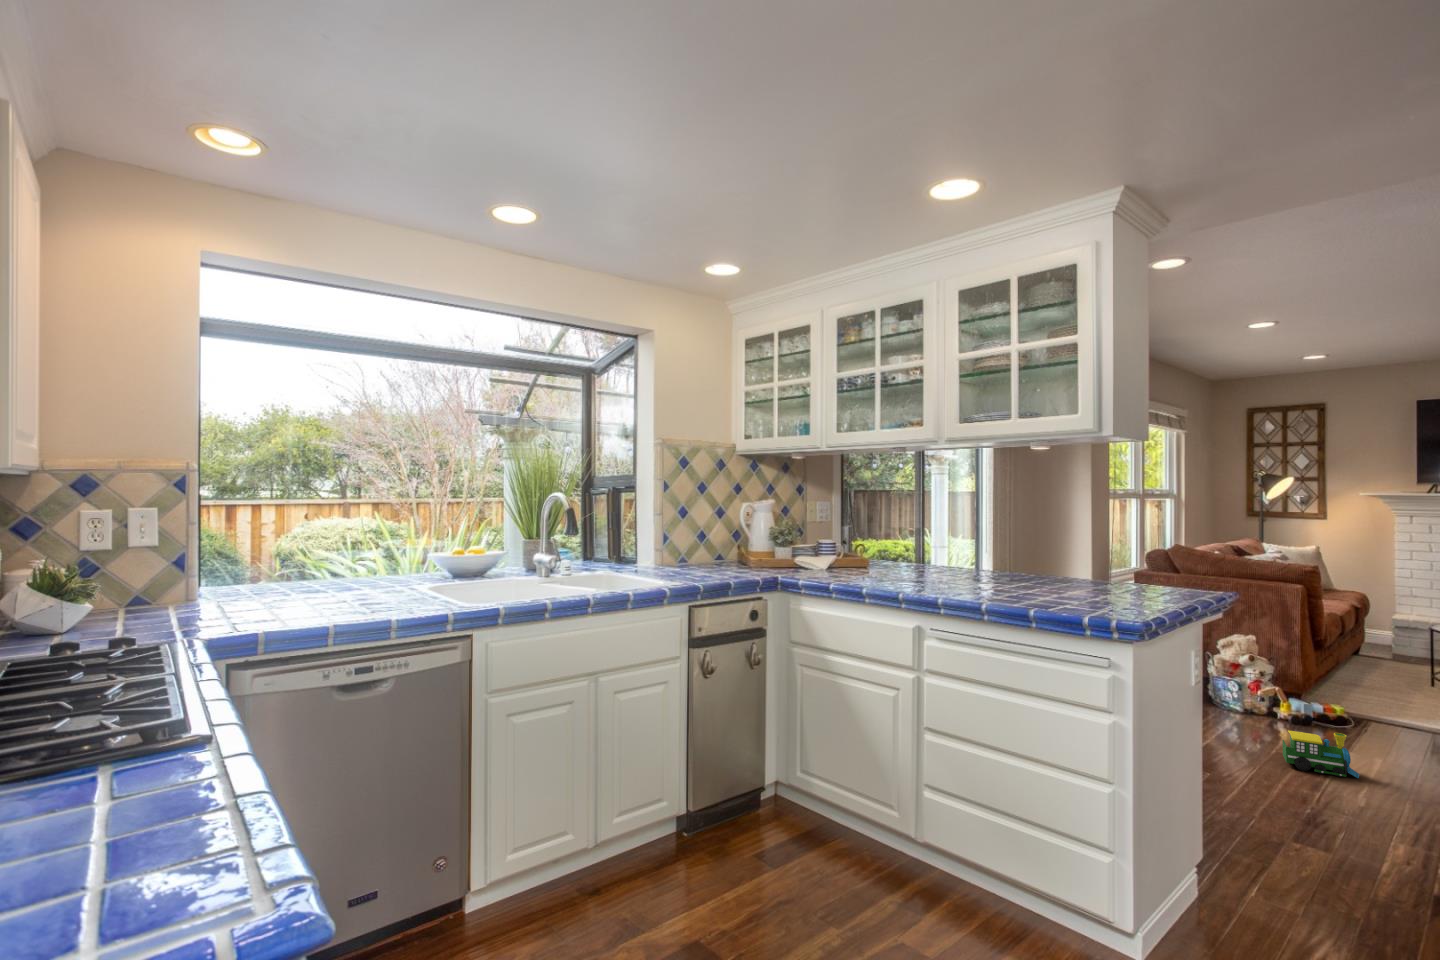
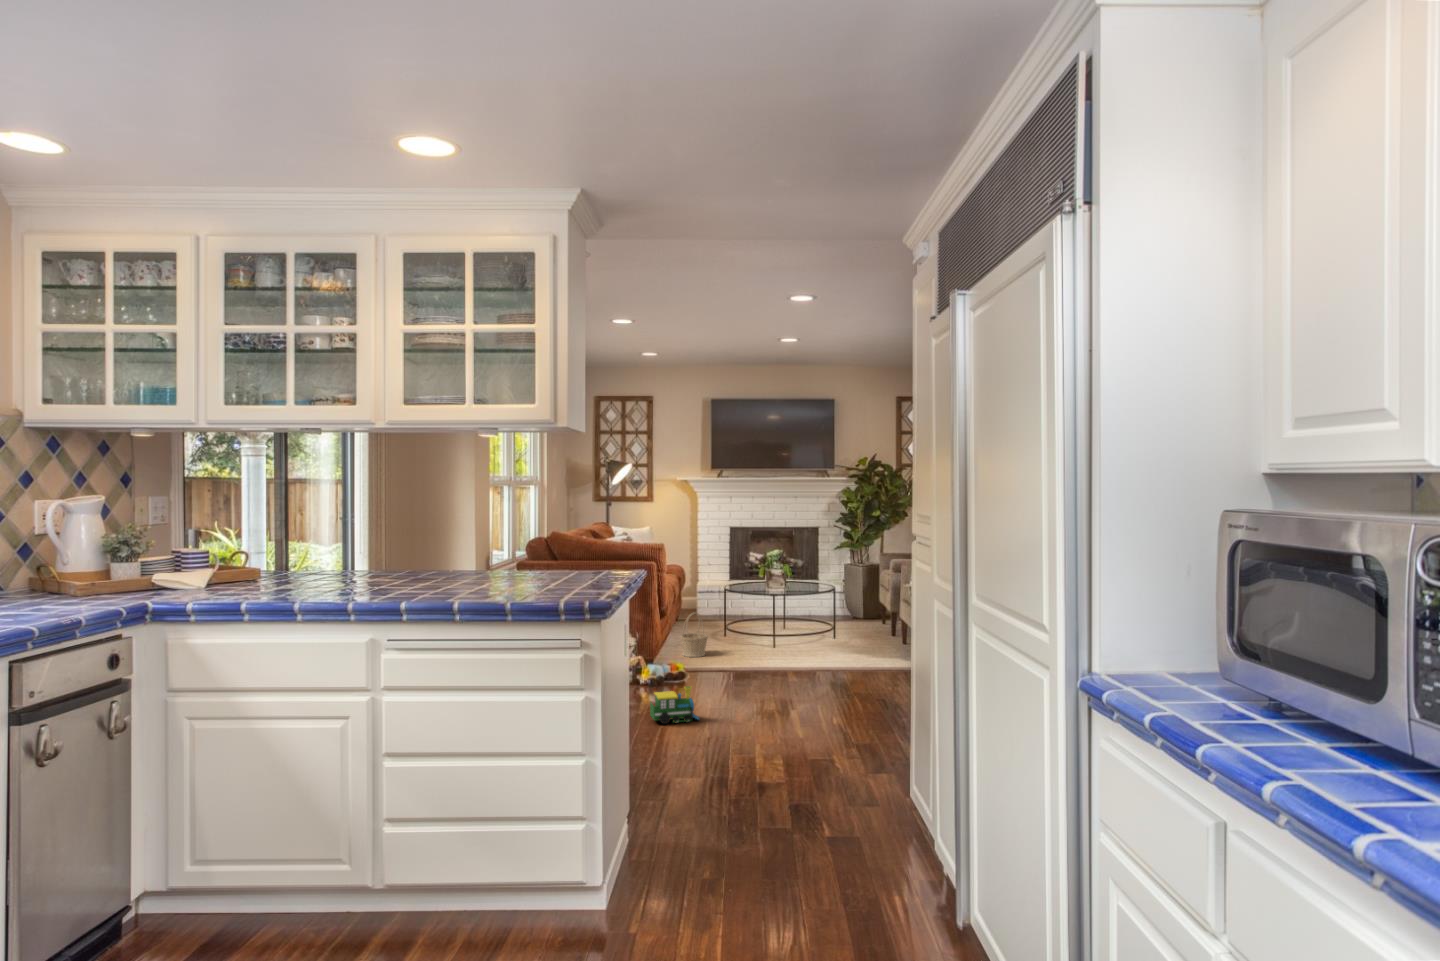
basket: none [1351,647,1399,701] -> present [680,613,708,657]

